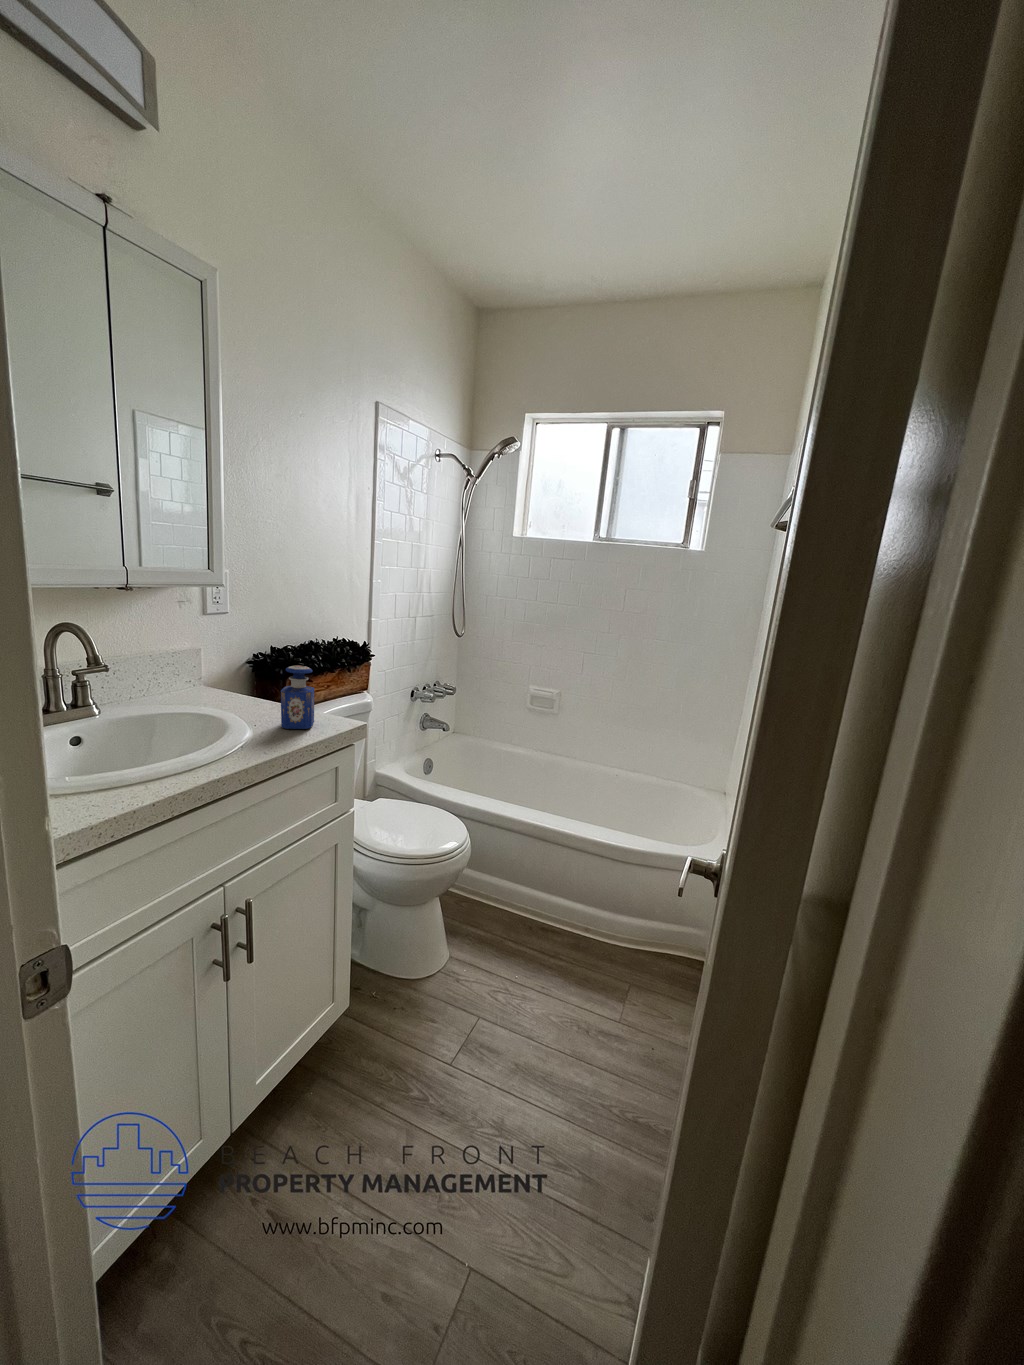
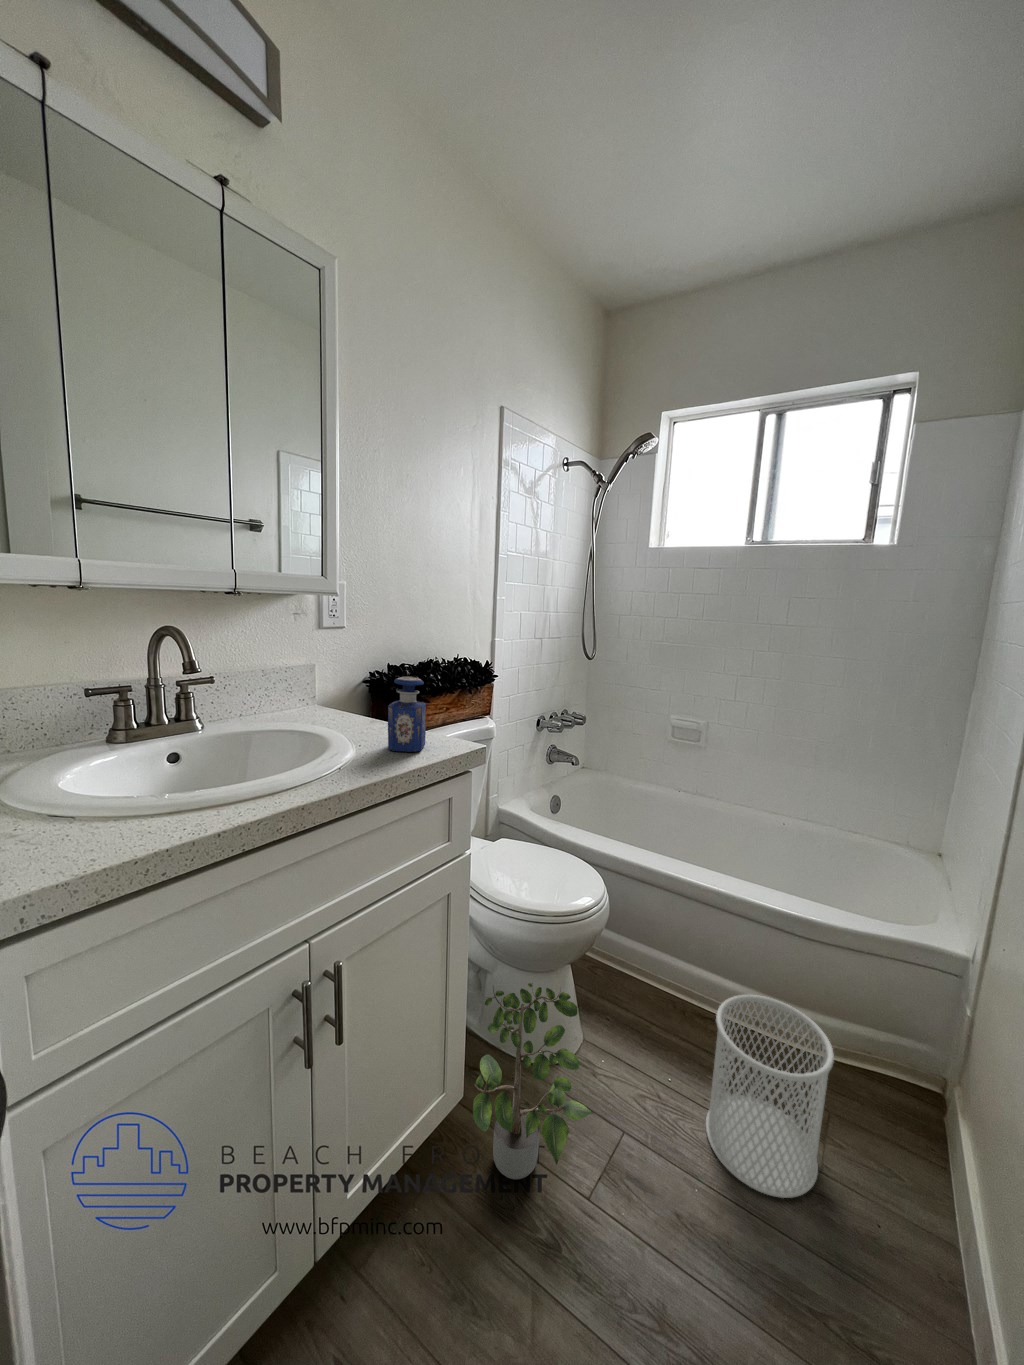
wastebasket: none [542,904,629,1041] -> present [706,995,834,1198]
potted plant: none [359,908,457,1060] -> present [473,983,594,1179]

